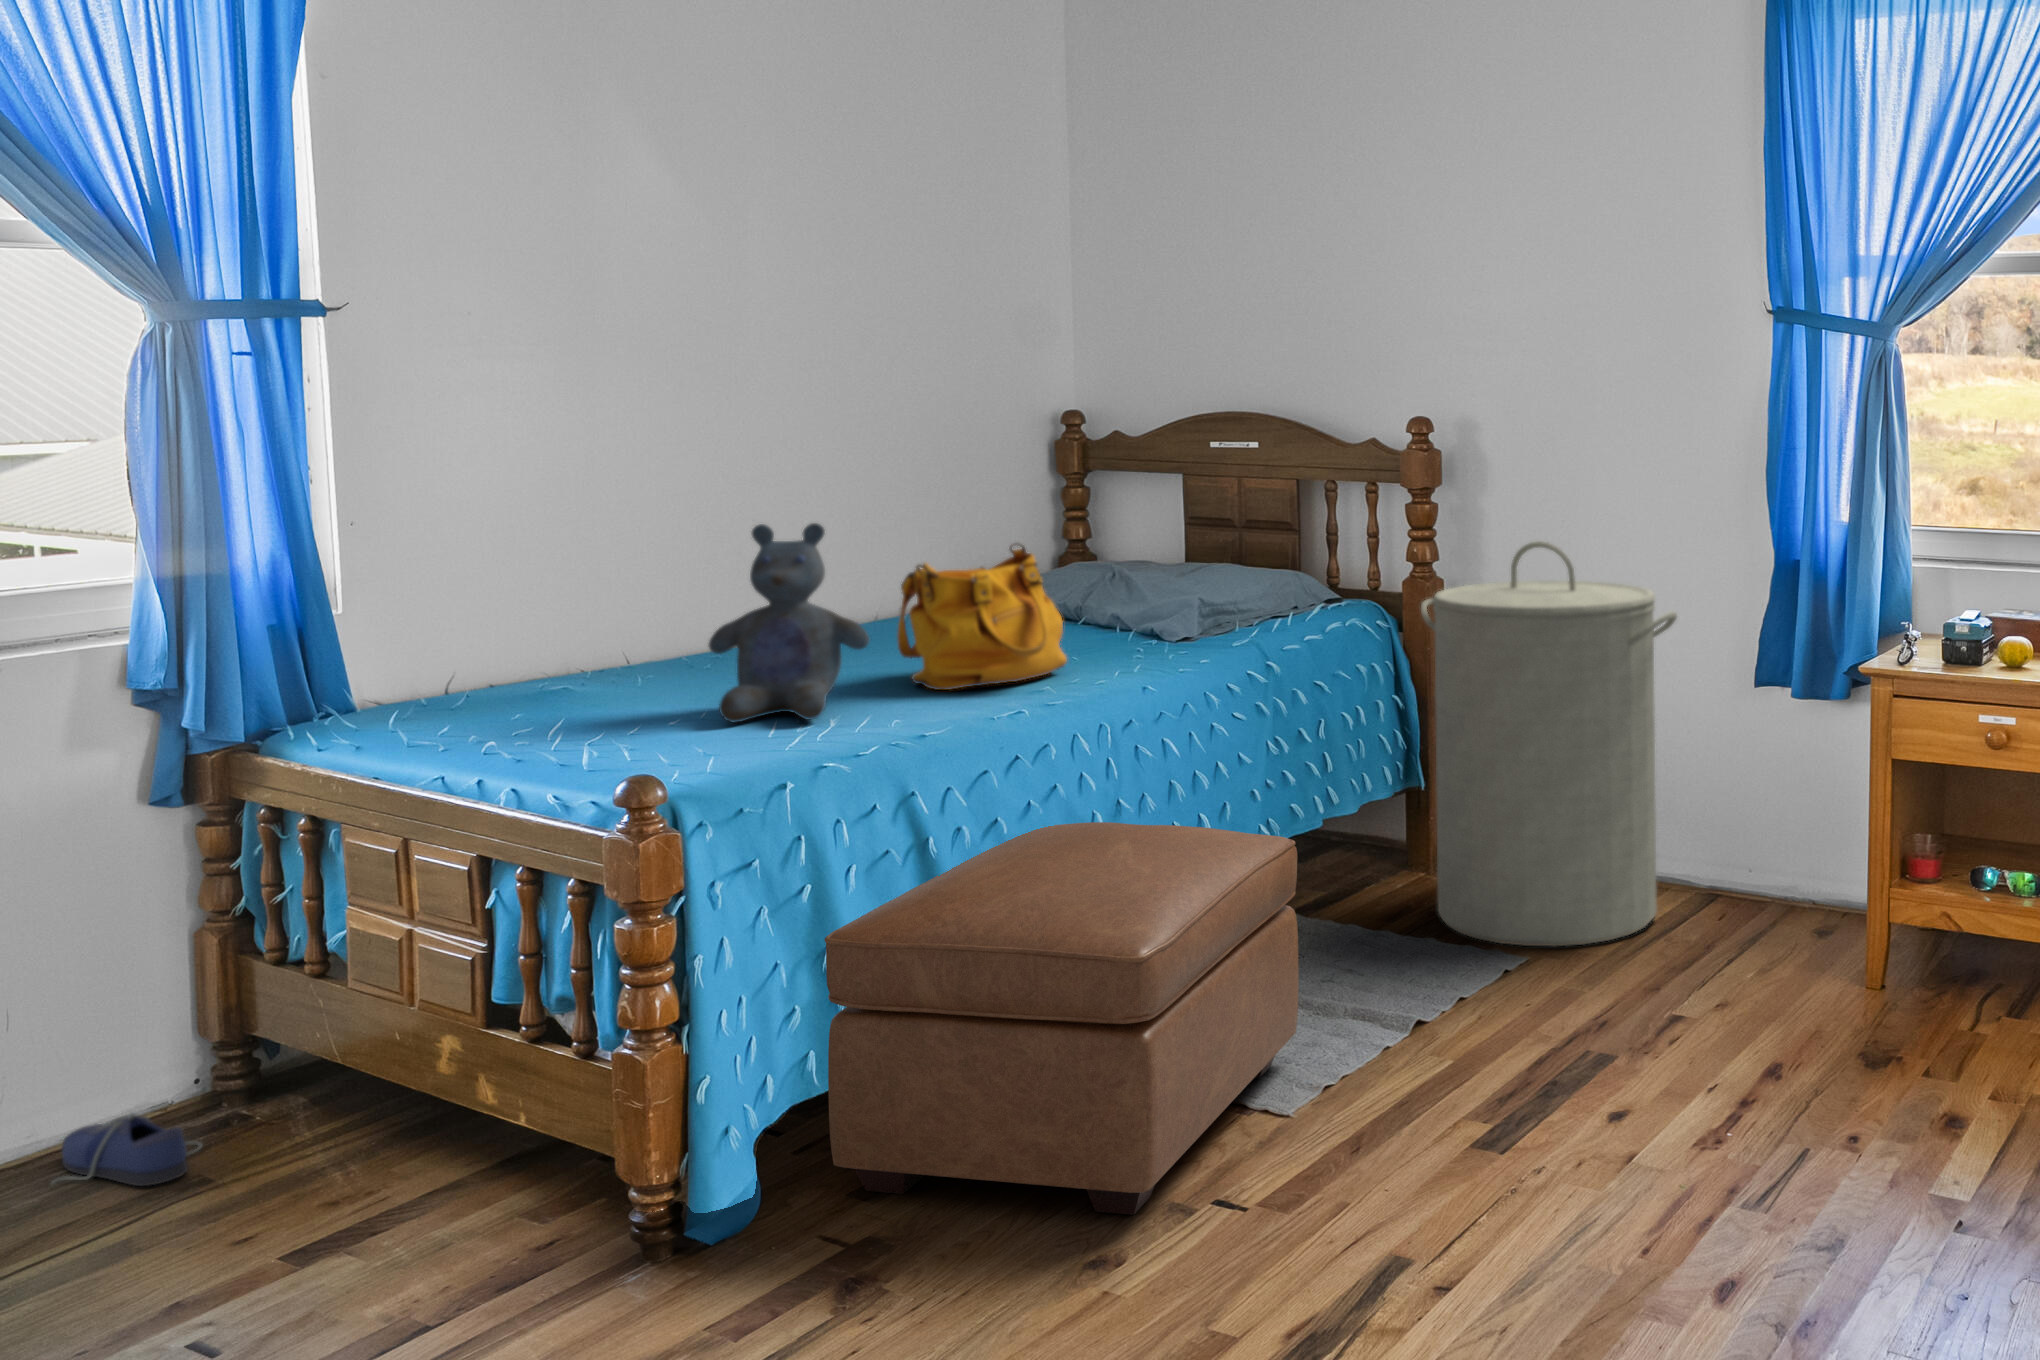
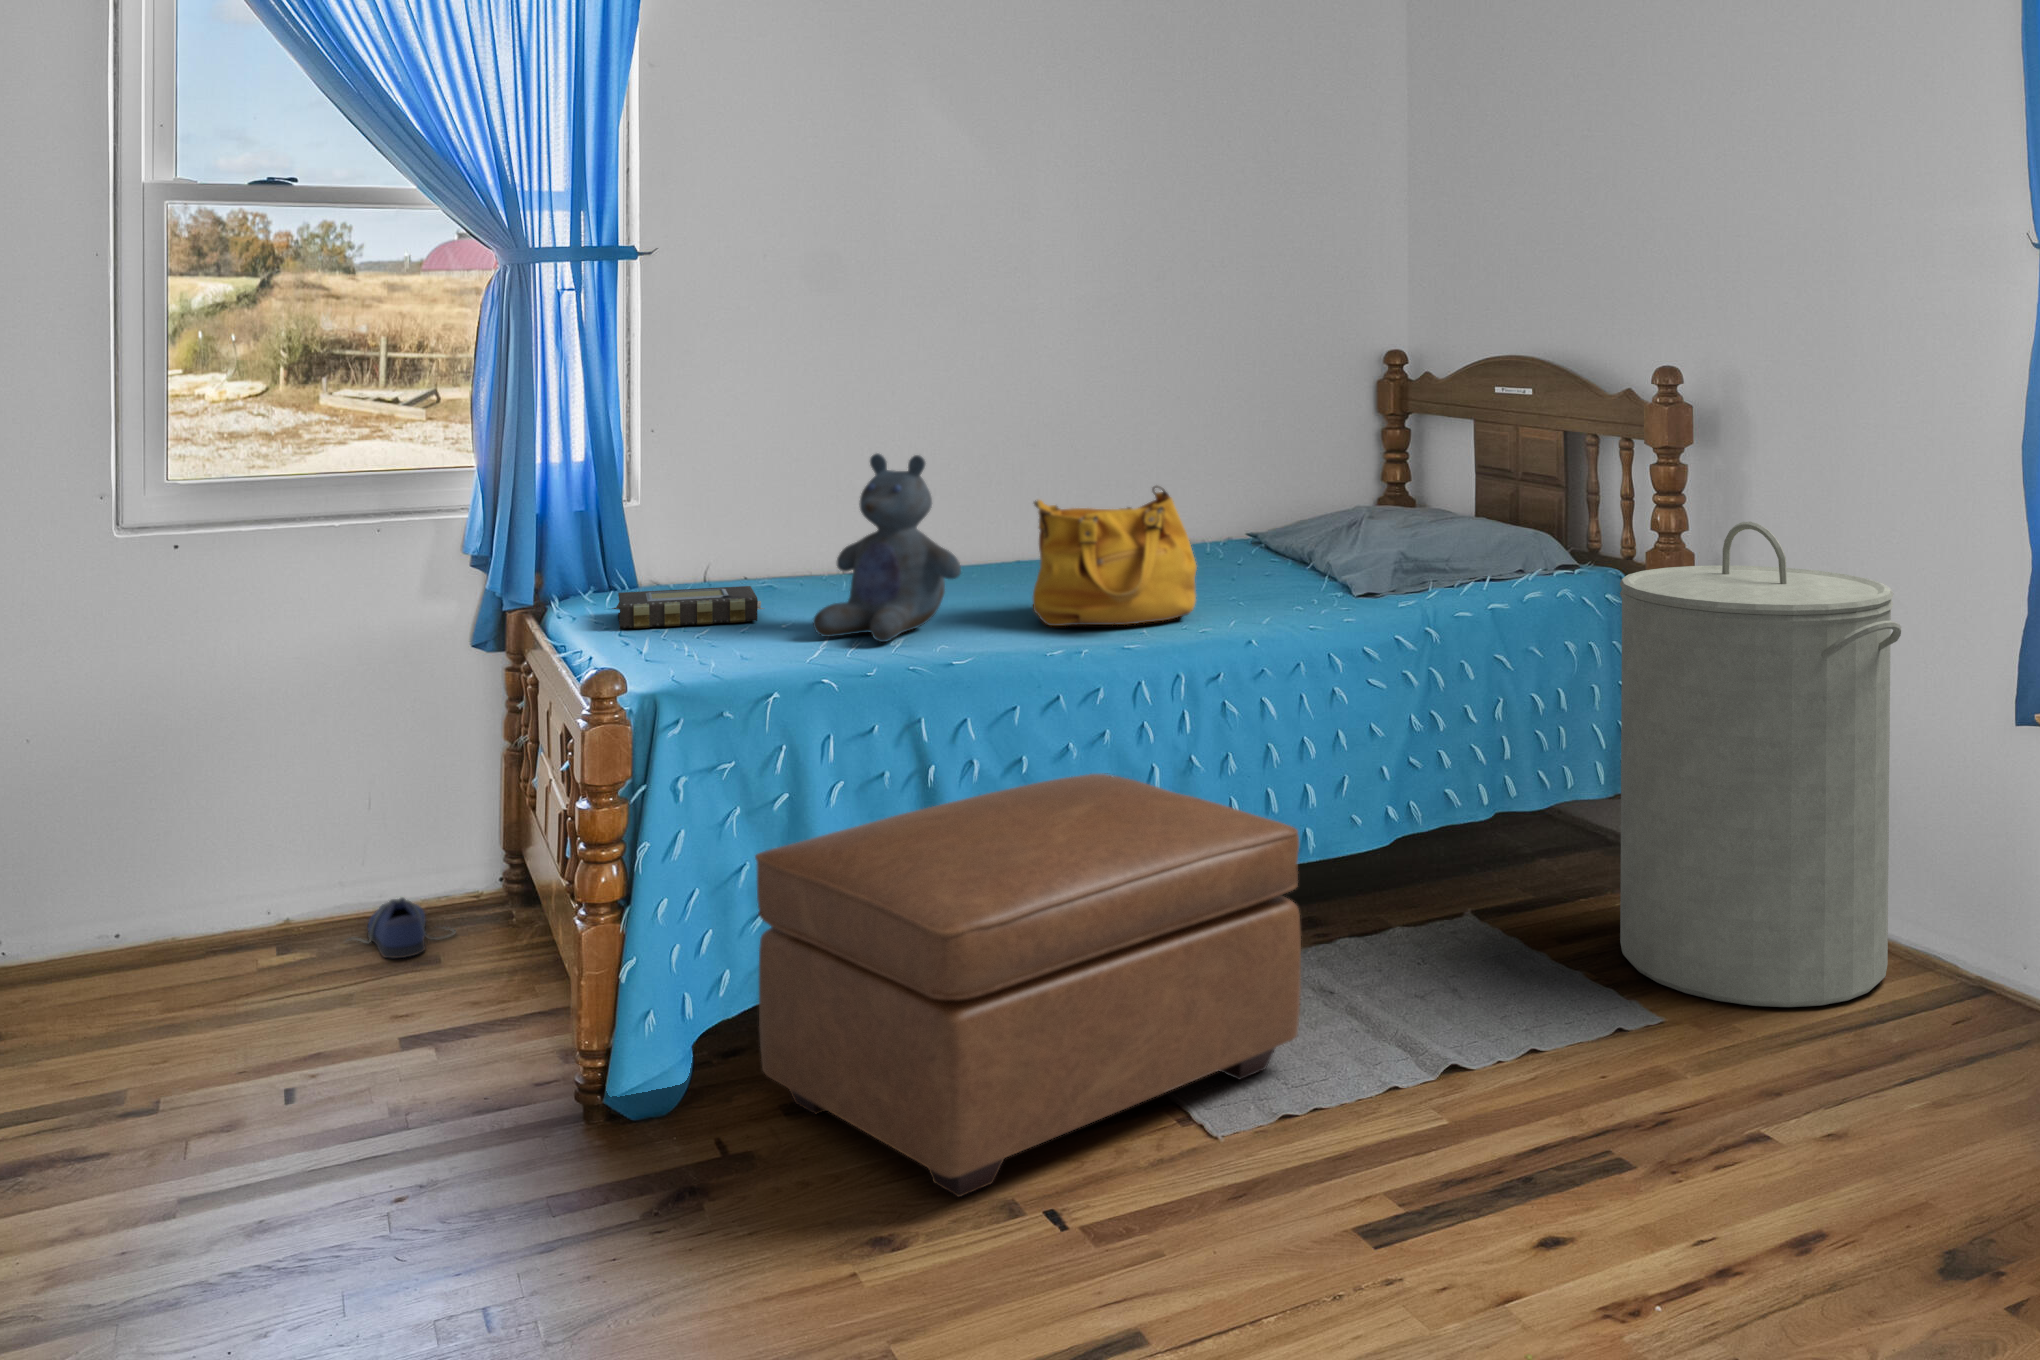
book: none [422,683,616,741] -> present [612,586,764,628]

